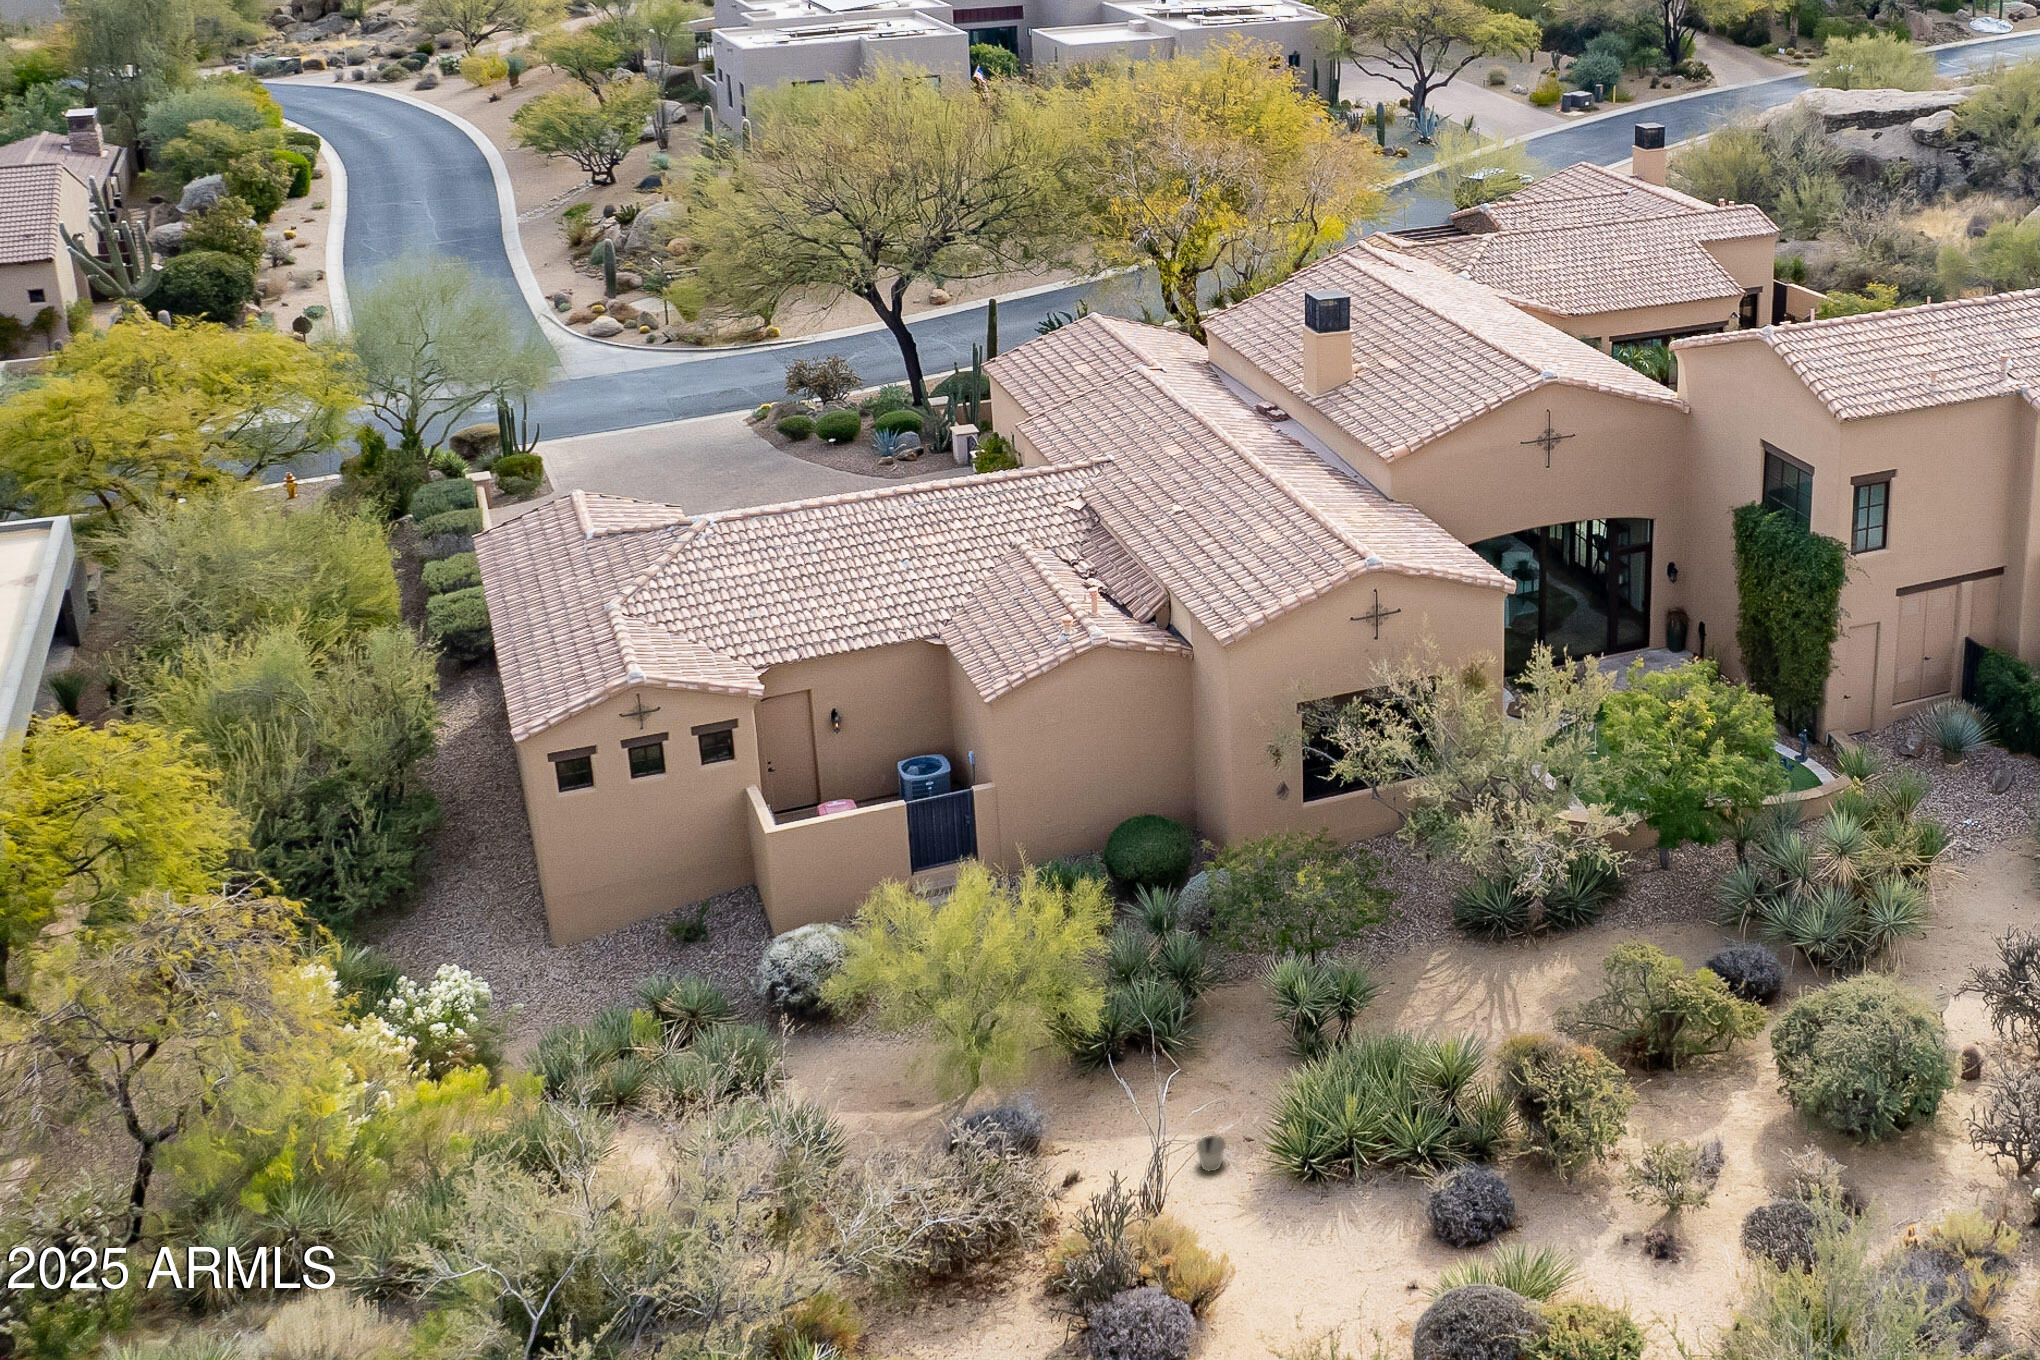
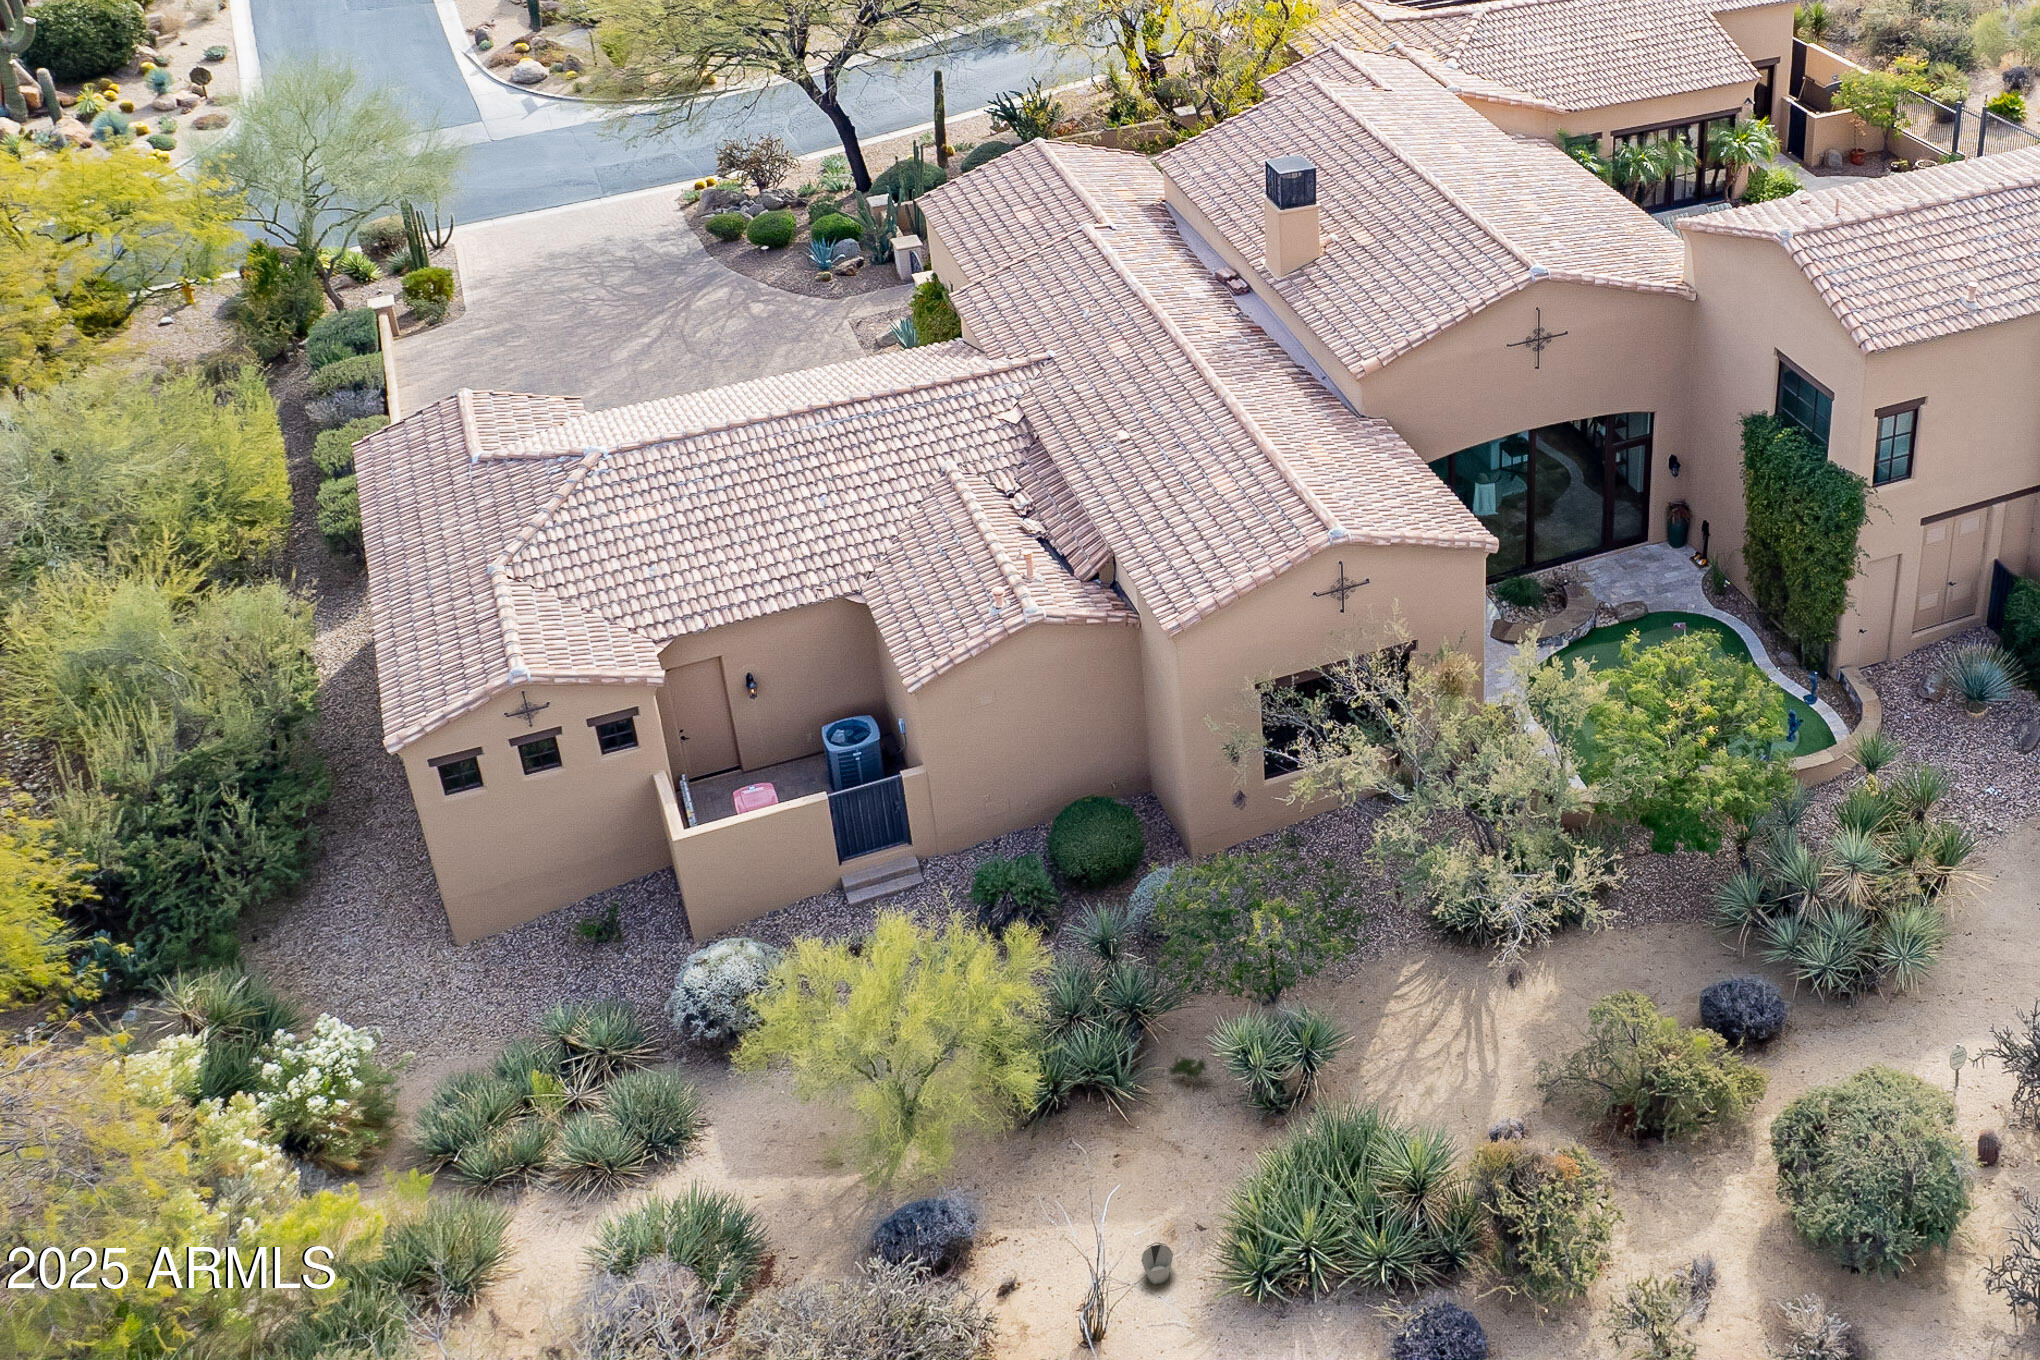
potted plant: none [1216,1002,1253,1046] -> present [1169,1056,1207,1097]

